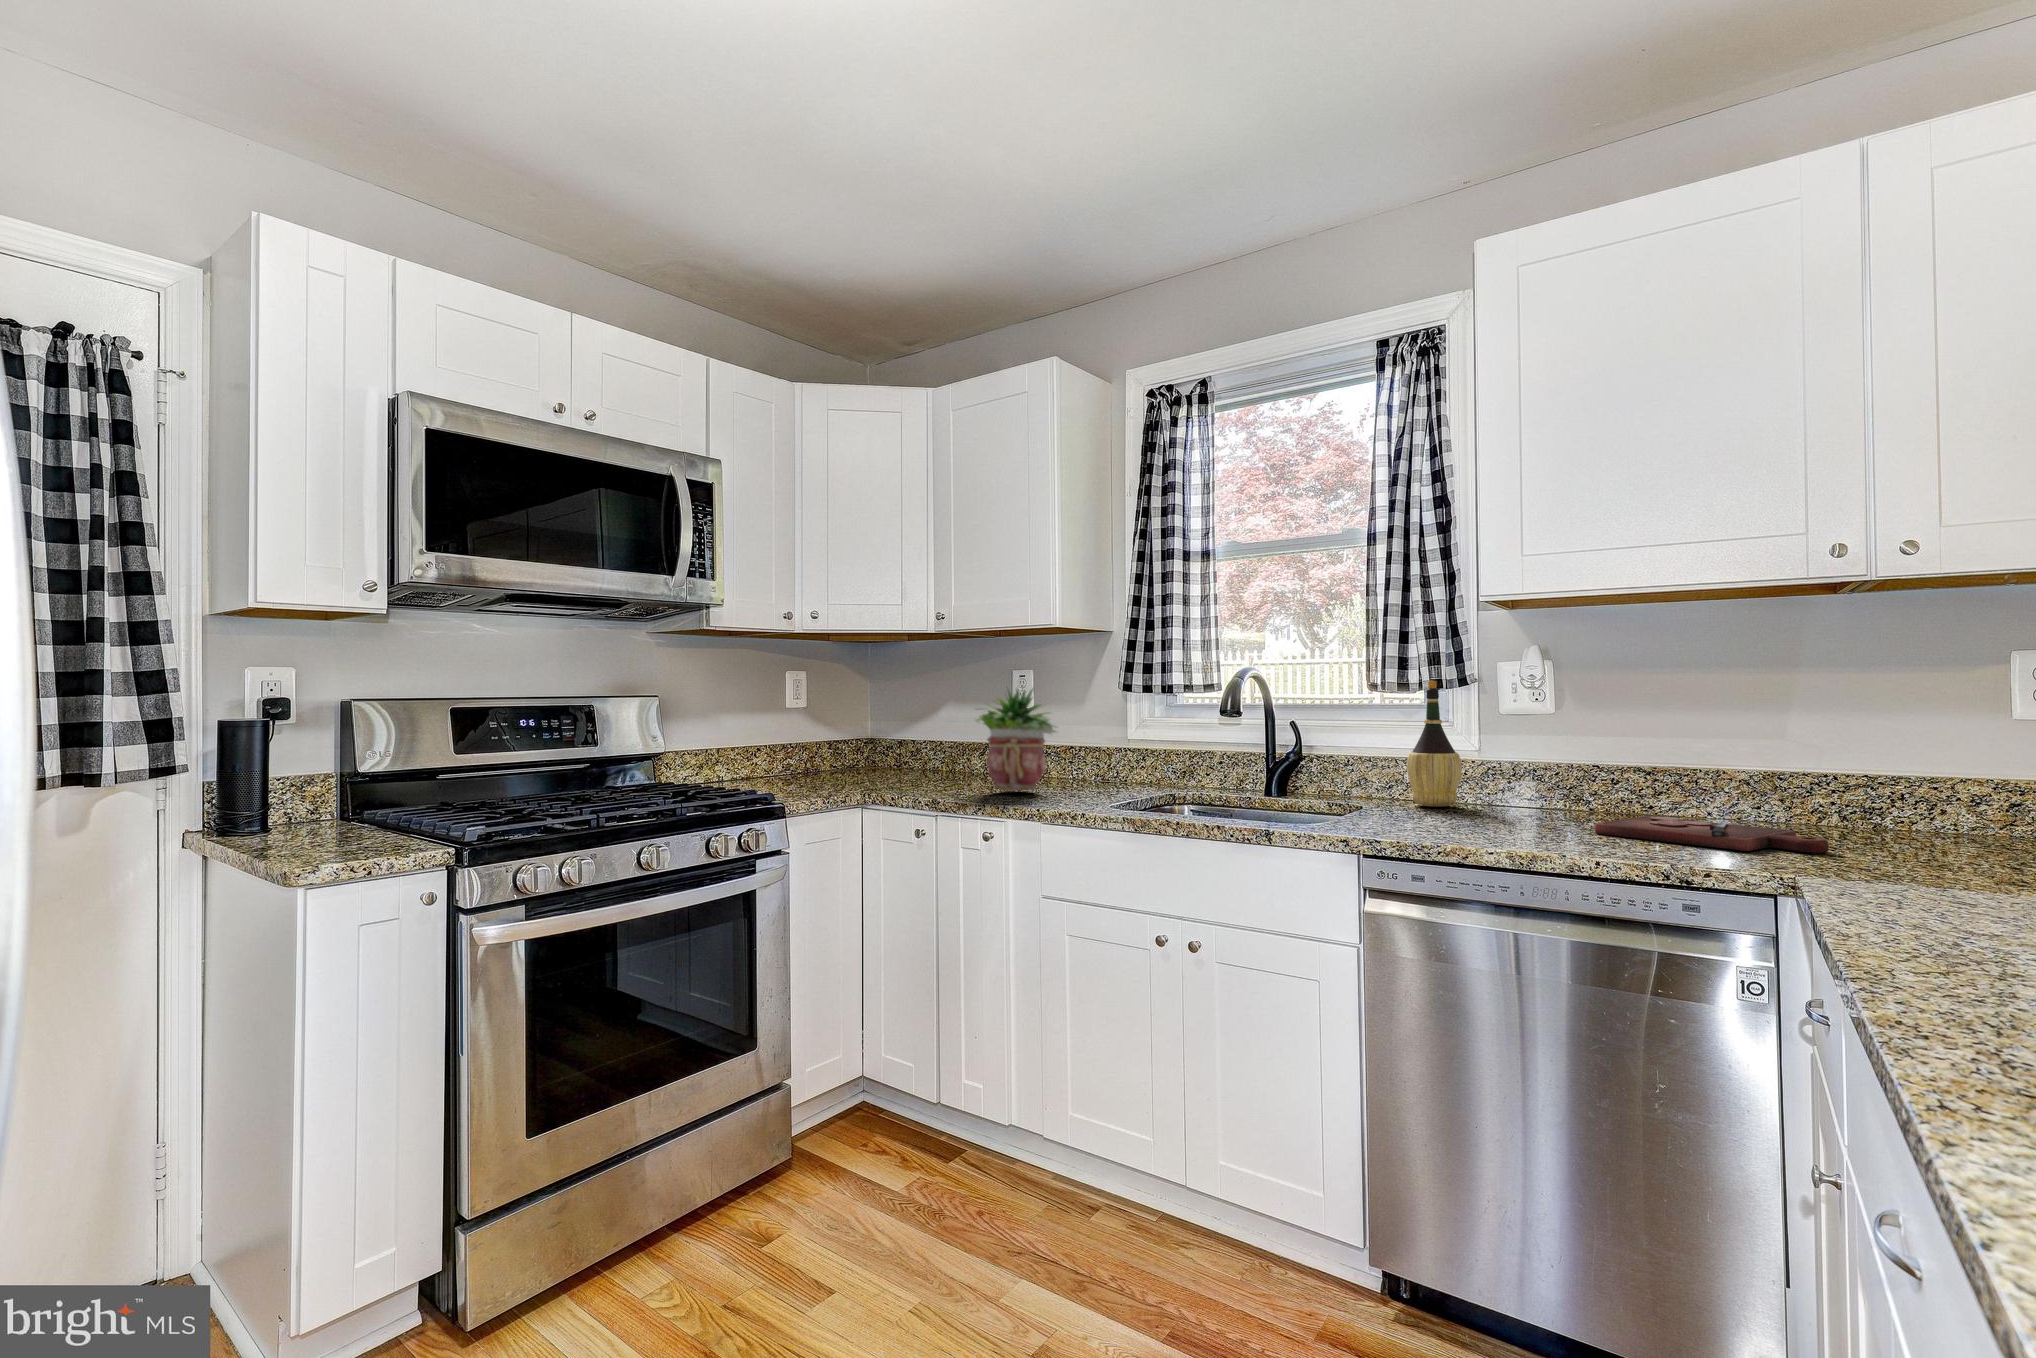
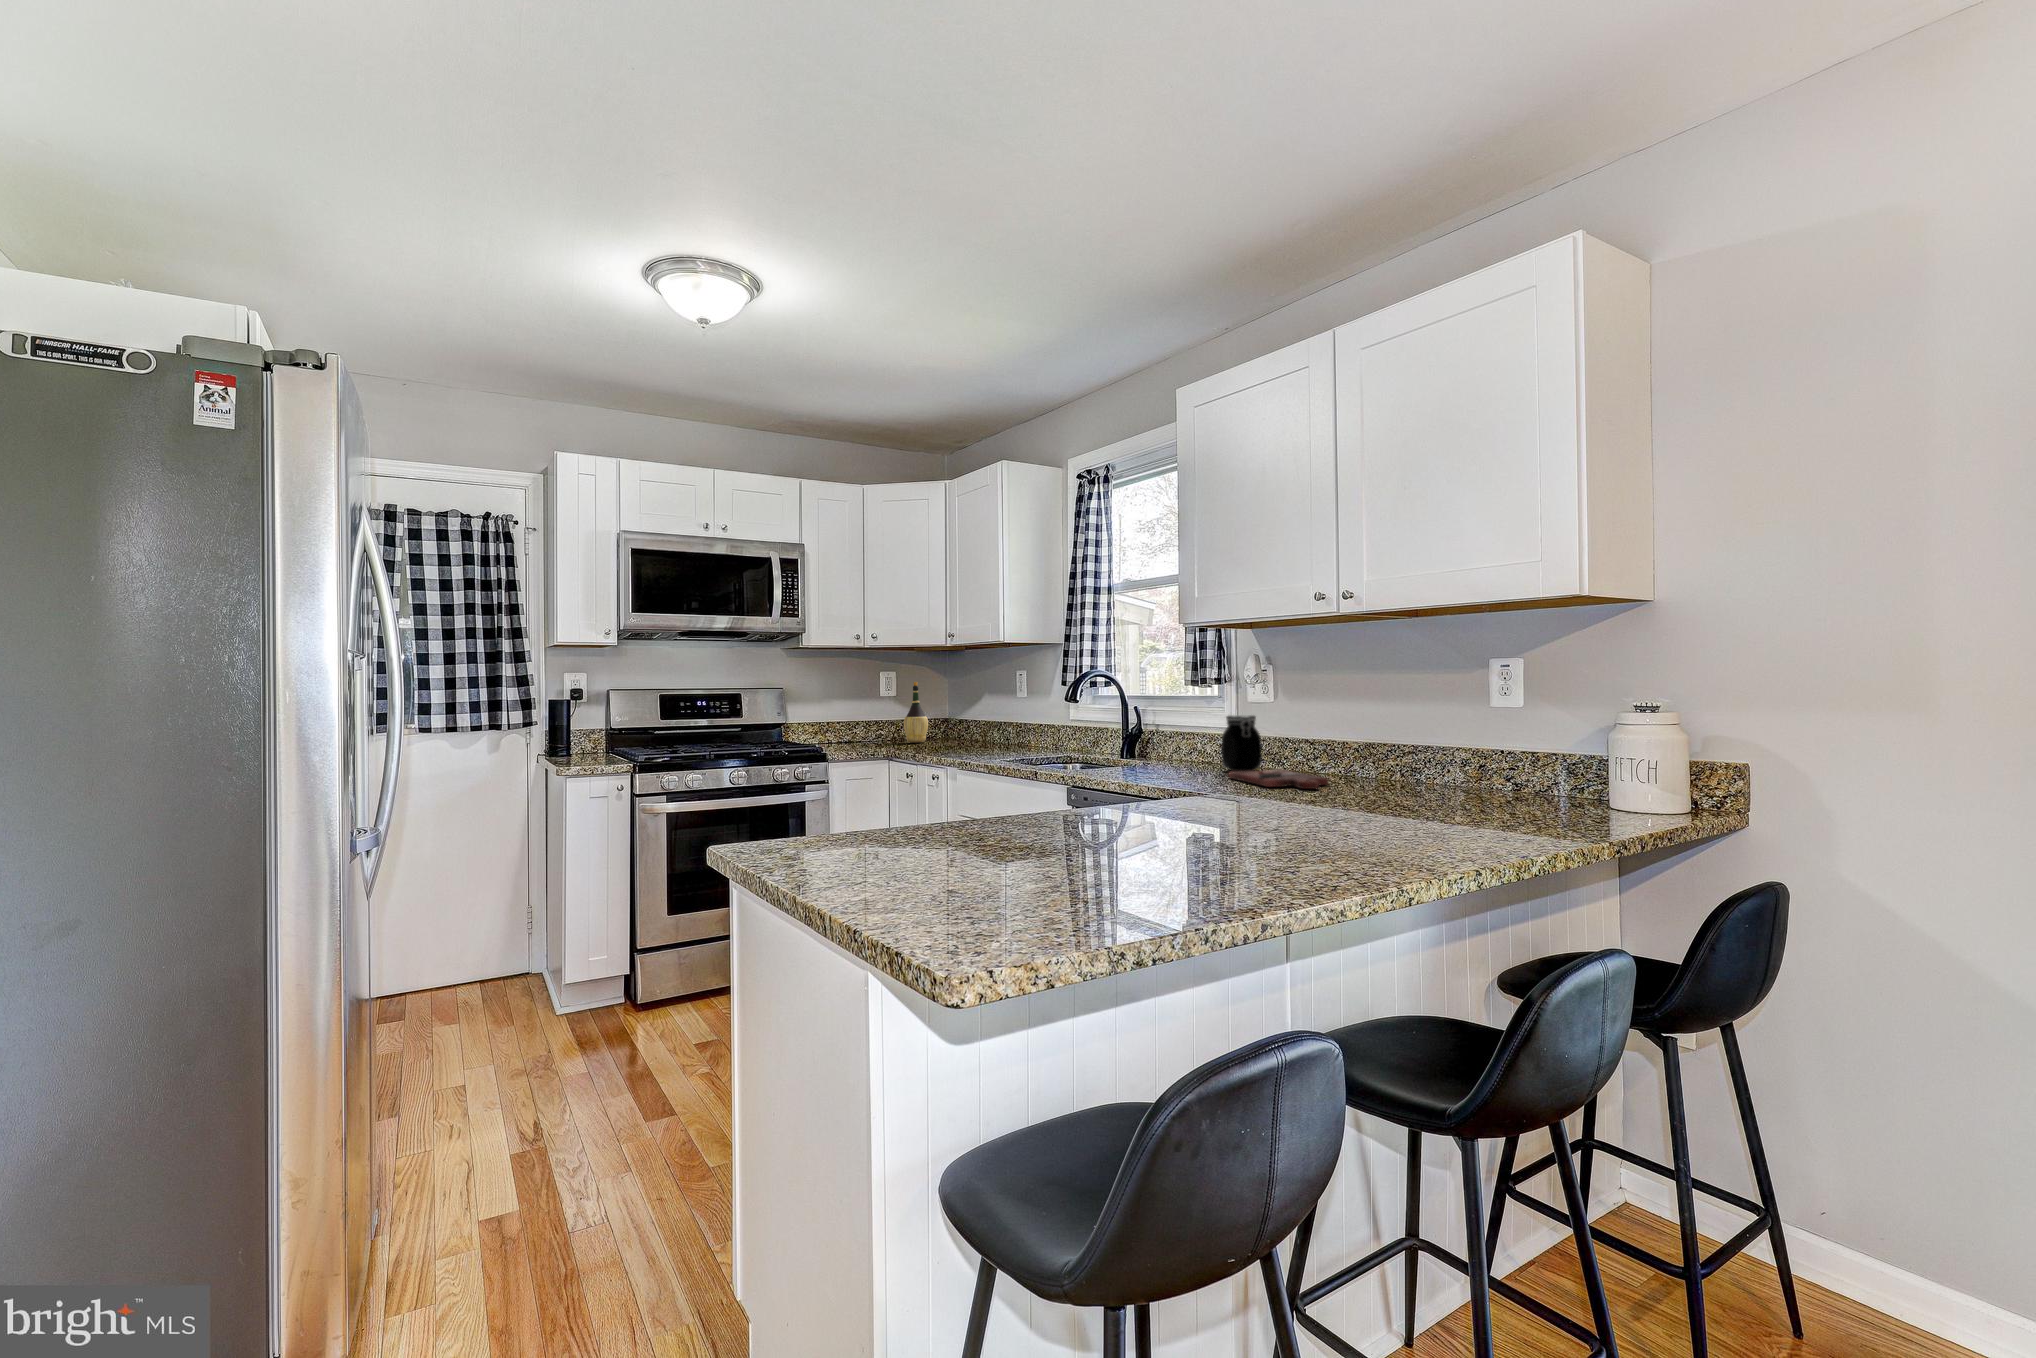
wine bottle: present [1407,681,1462,807] -> present [904,682,928,743]
potted plant: present [976,689,1056,792] -> none [955,682,1012,750]
jar: none [1510,733,1570,819] -> present [1221,715,1262,771]

